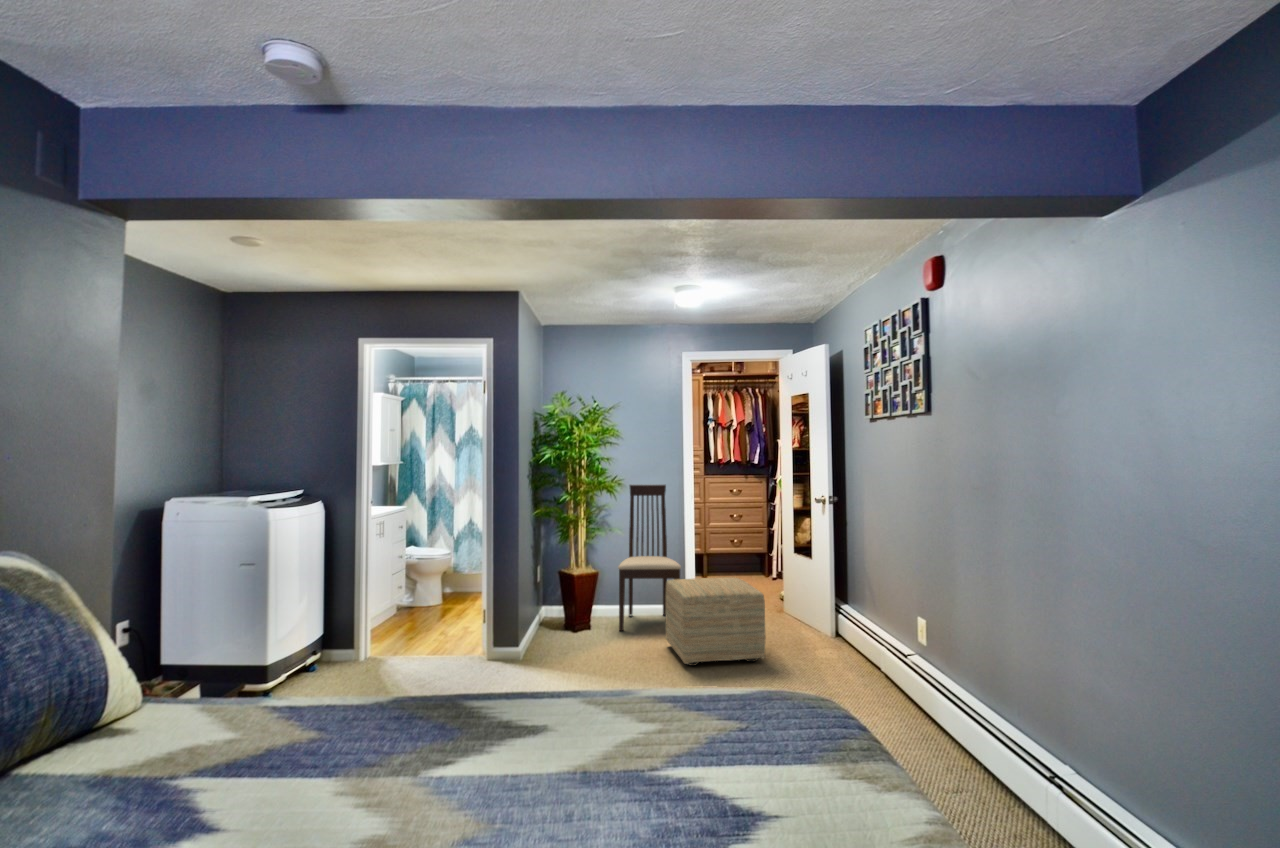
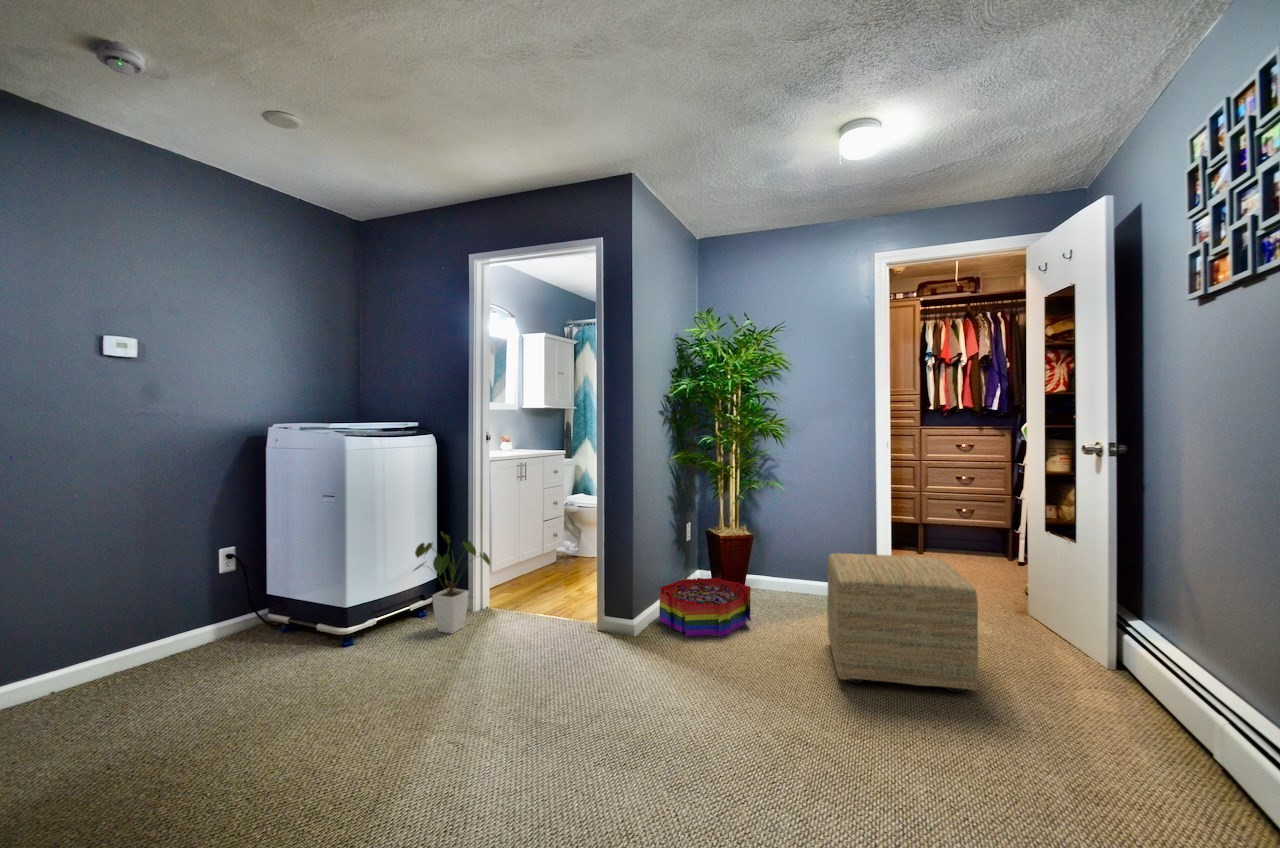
chair: present [618,485,681,631] -> none [775,428,861,621]
house plant: none [318,589,394,679] -> present [414,532,490,633]
storage bin: none [534,609,607,655] -> present [659,578,751,637]

